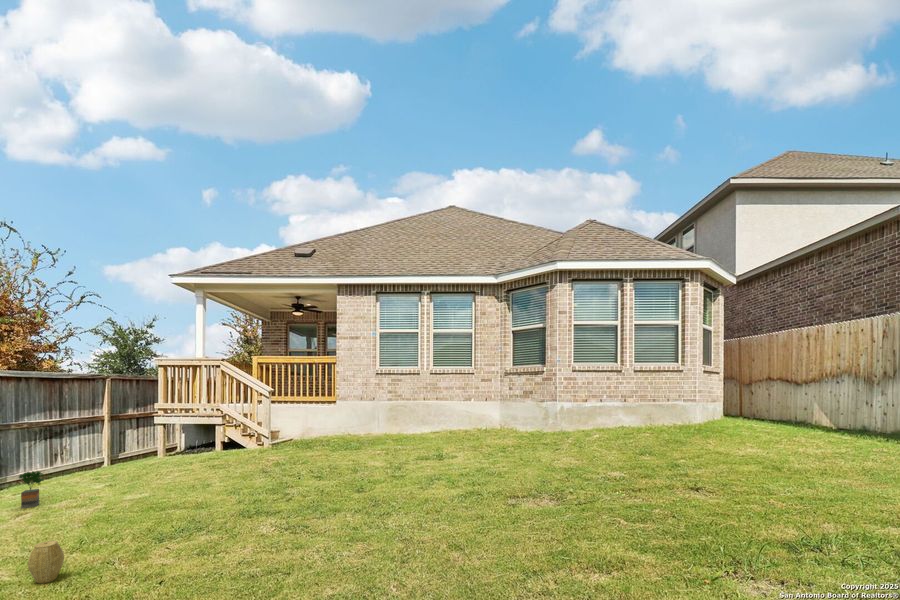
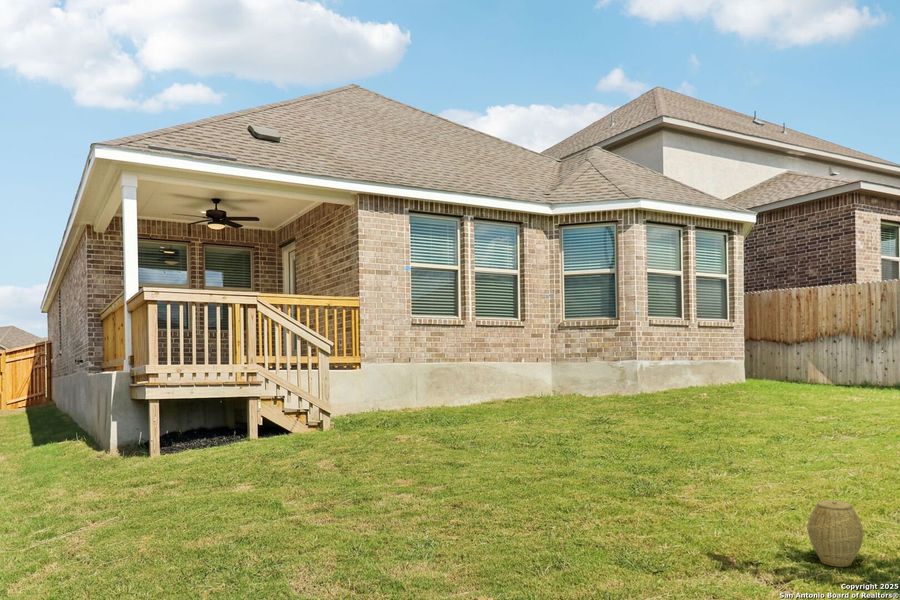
potted tree: present [19,471,44,508] -> none [222,455,276,528]

